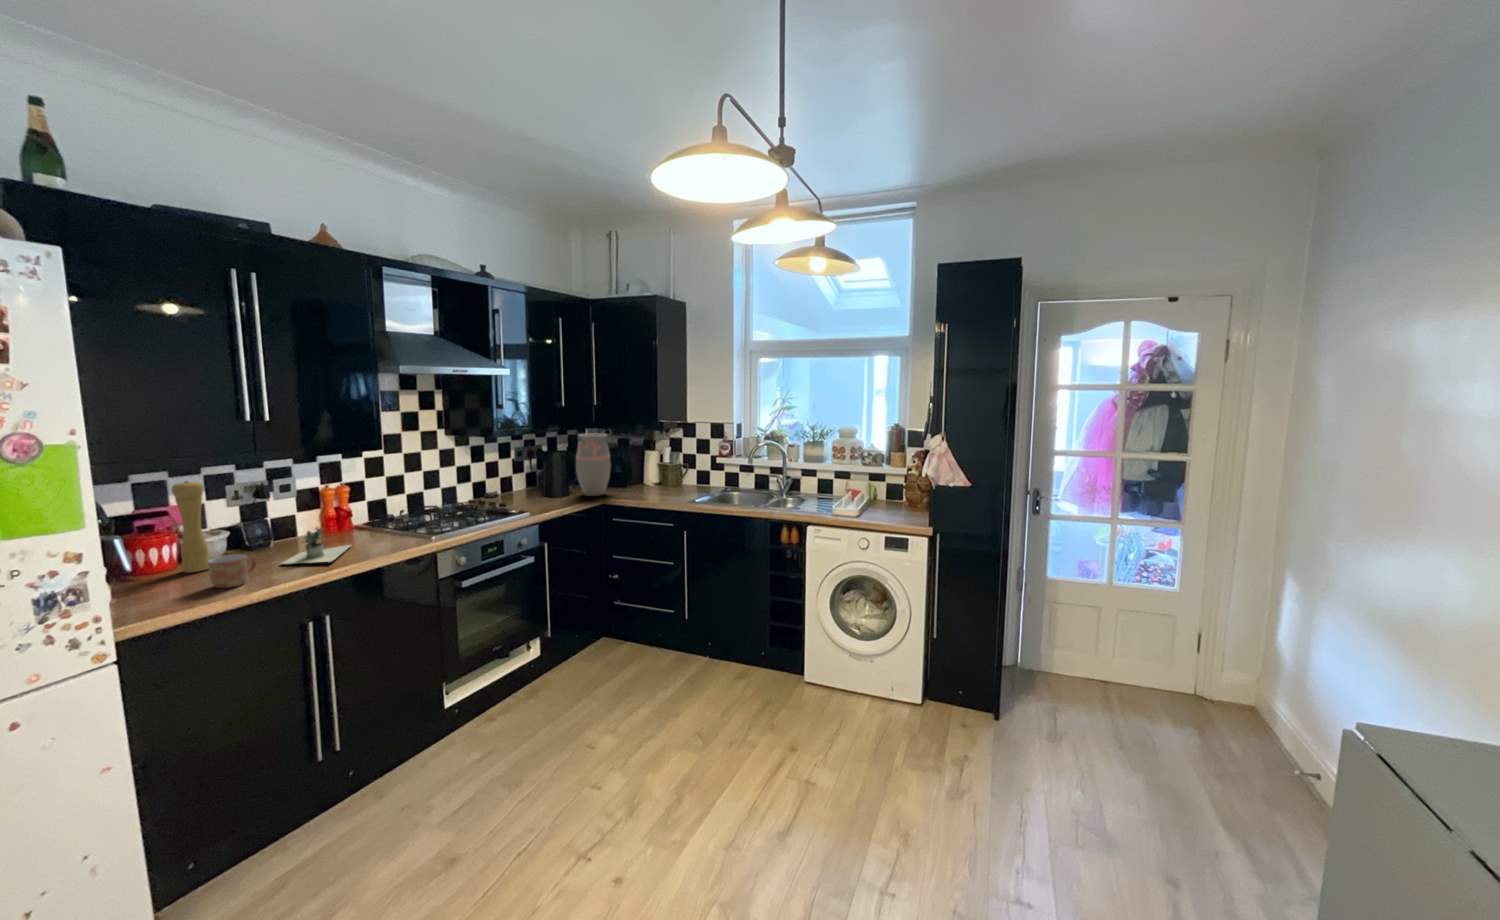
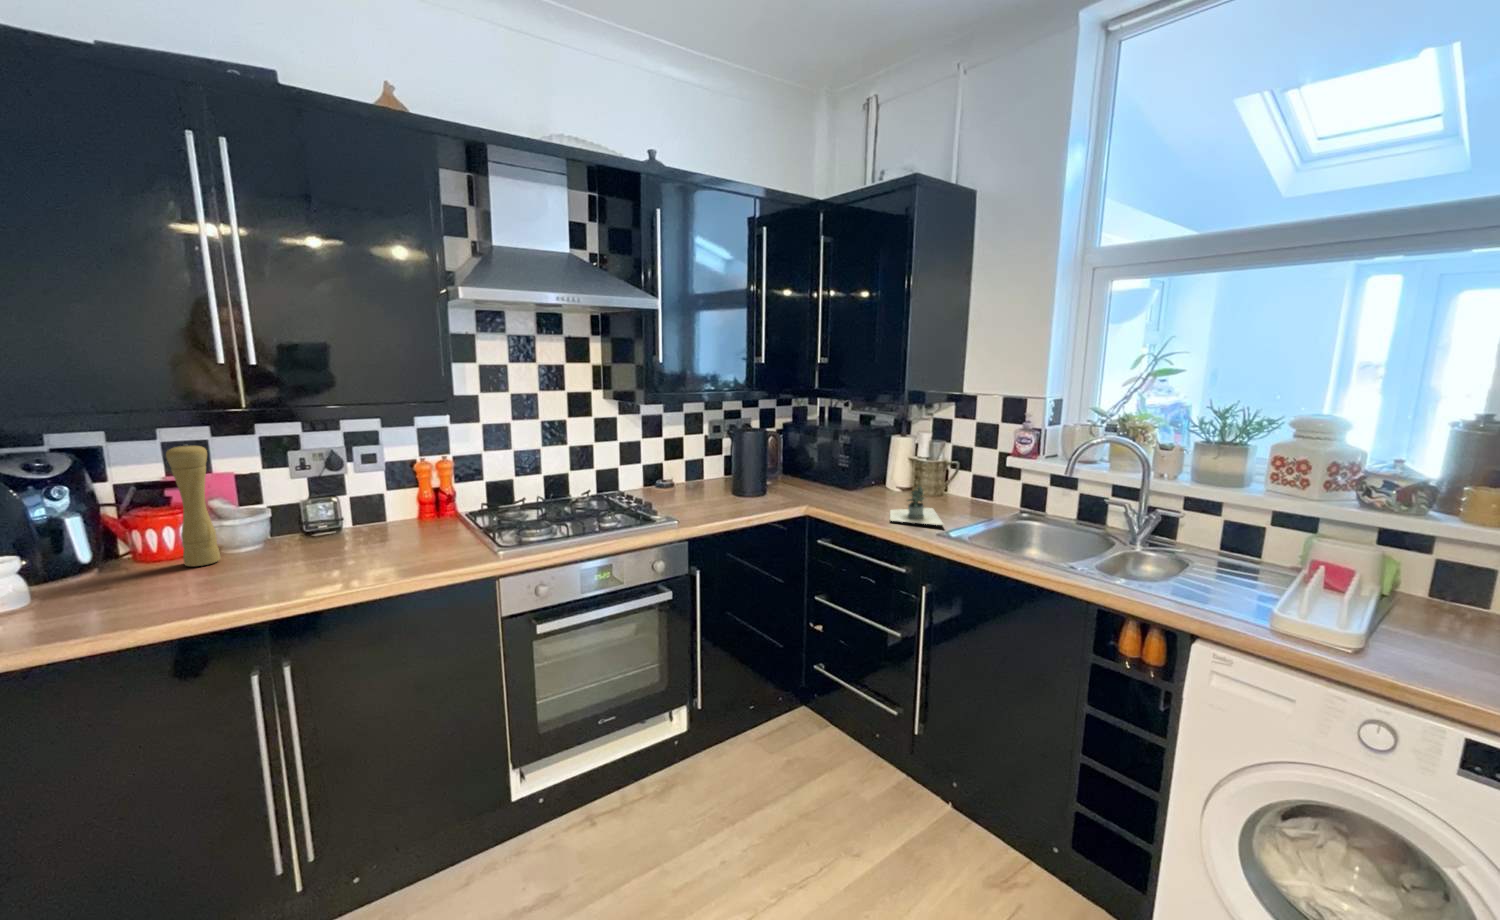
decorative vase: present [576,433,611,496] -> none [772,405,824,502]
potted plant: present [282,527,350,564] -> present [890,485,943,525]
mug: present [207,554,256,588] -> none [127,557,207,608]

